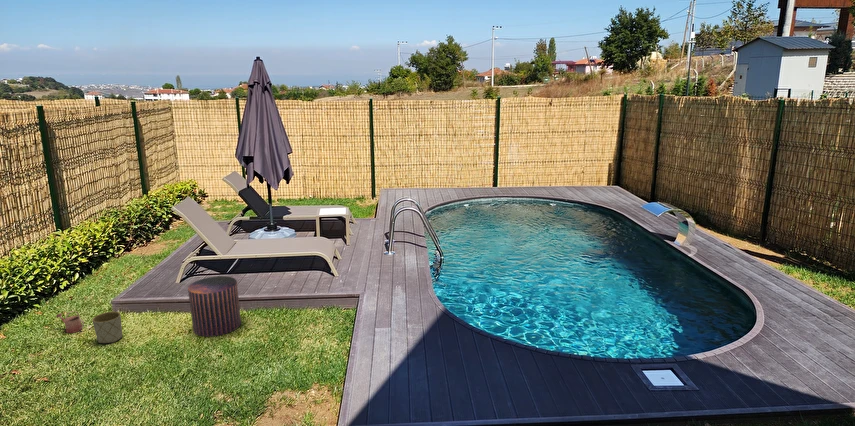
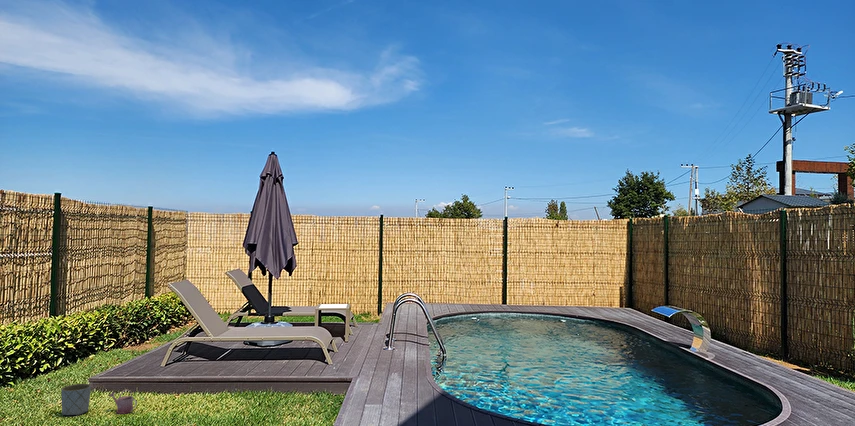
pouf: present [188,276,241,337] -> none [161,354,213,415]
watering can: present [56,311,84,333] -> present [109,391,137,414]

